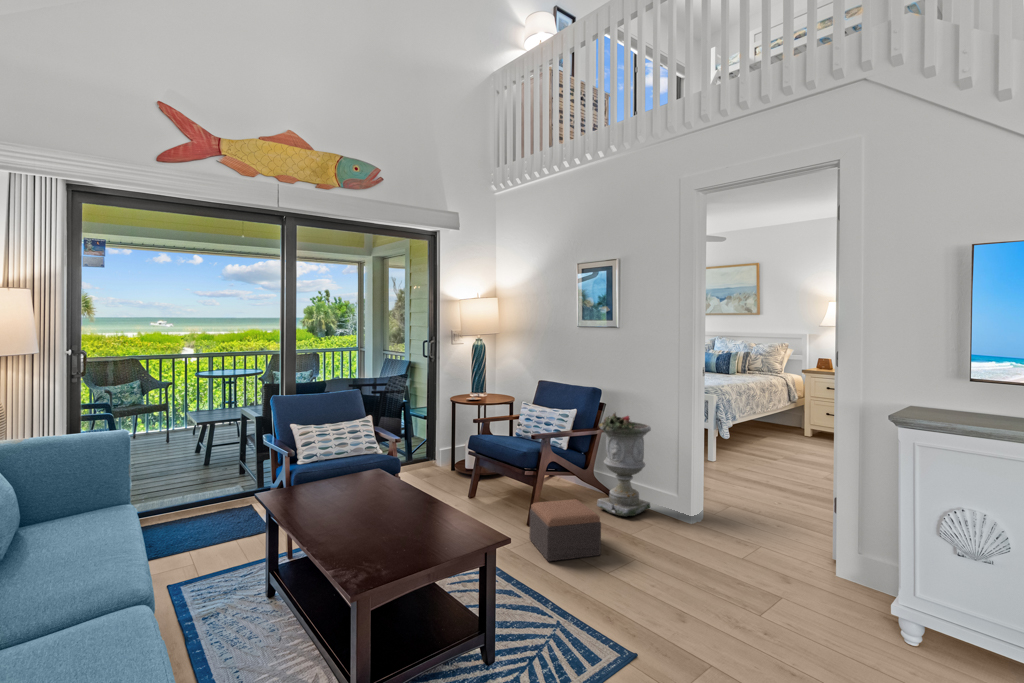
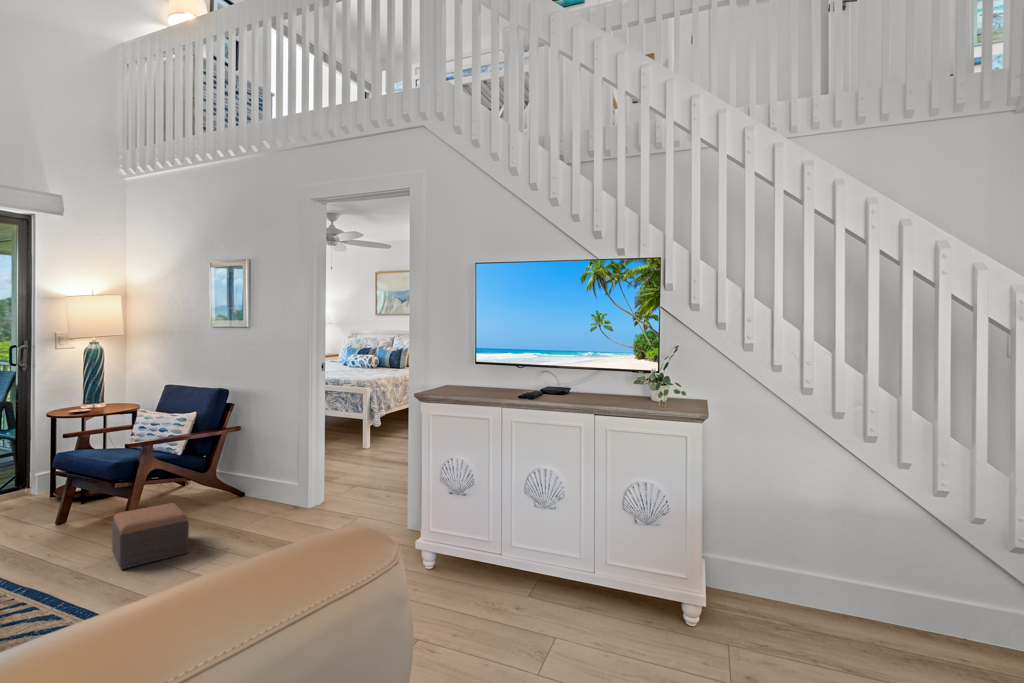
planter: present [597,413,651,516] -> none [214,412,272,512]

